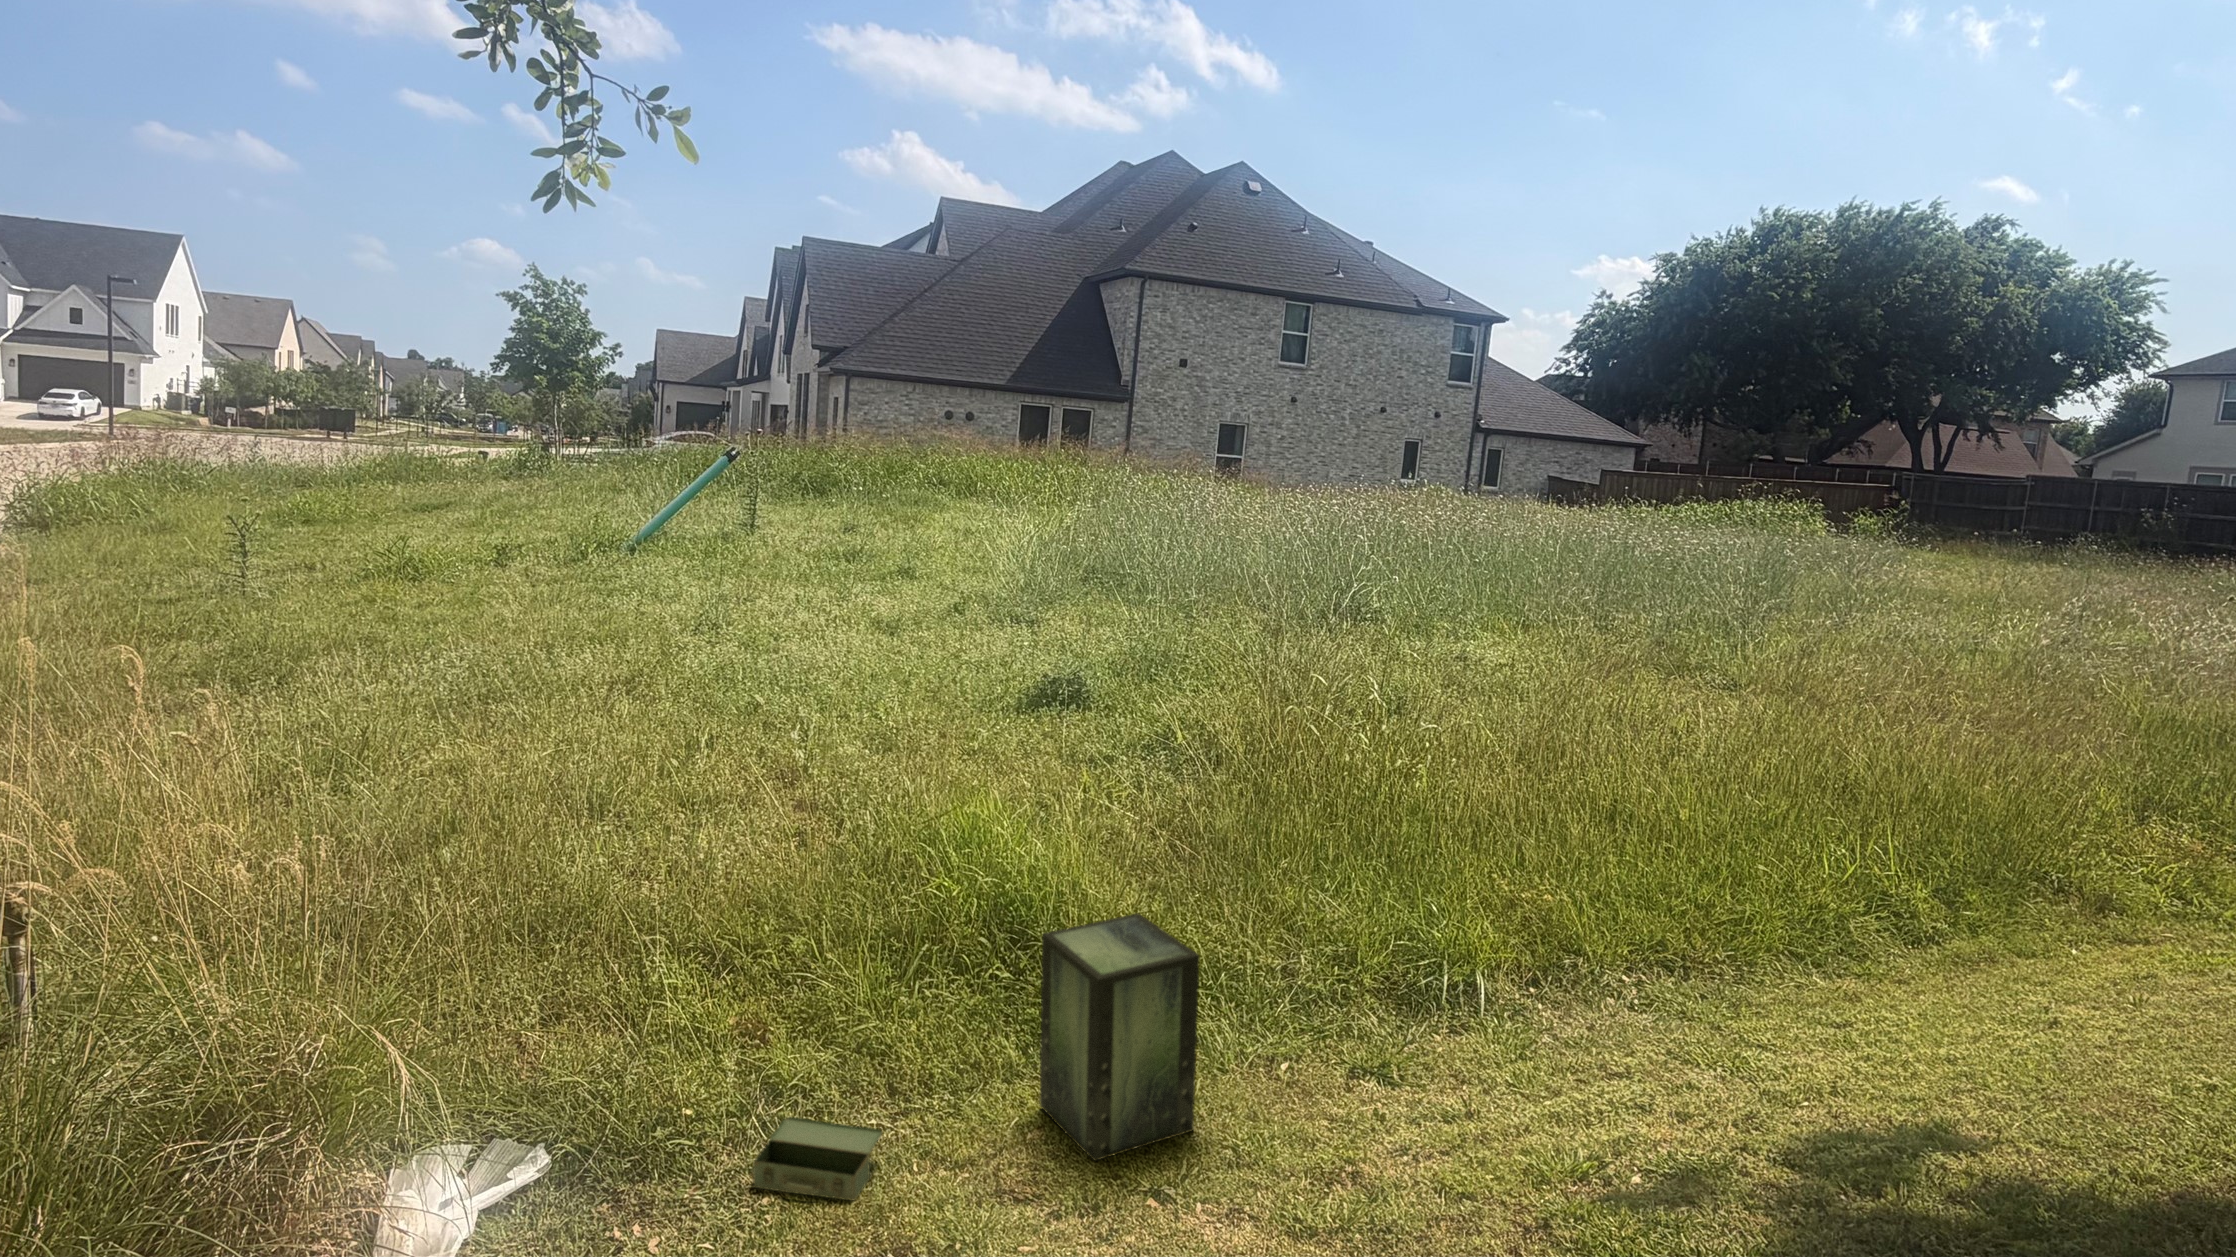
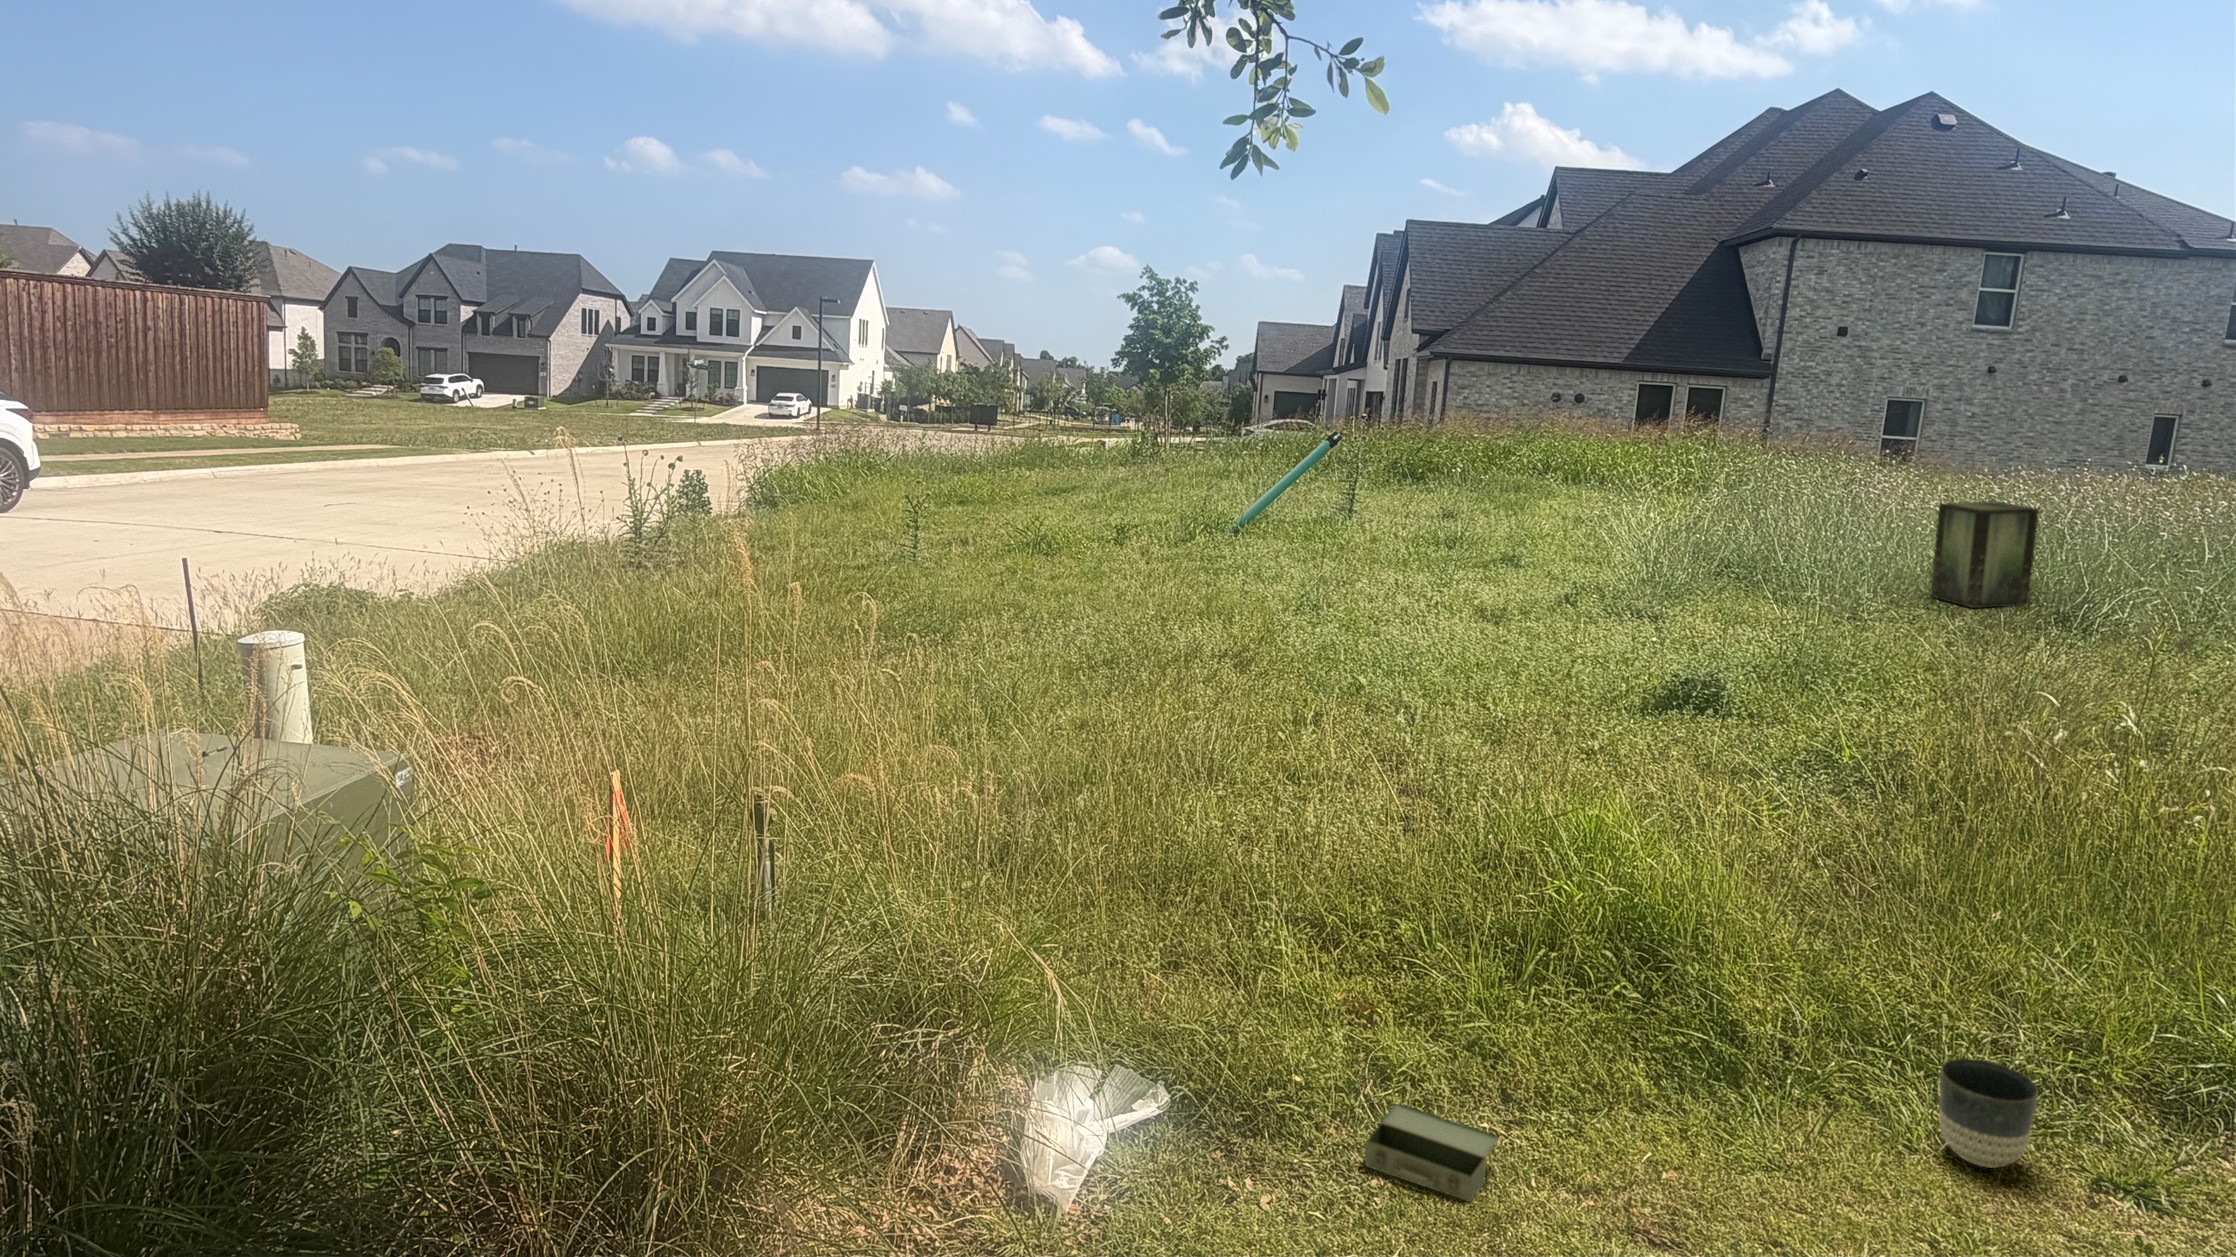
storage box: present [1040,913,1200,1161] -> present [1930,501,2039,608]
planter: none [1242,985,1309,1074] -> present [1939,1058,2038,1168]

